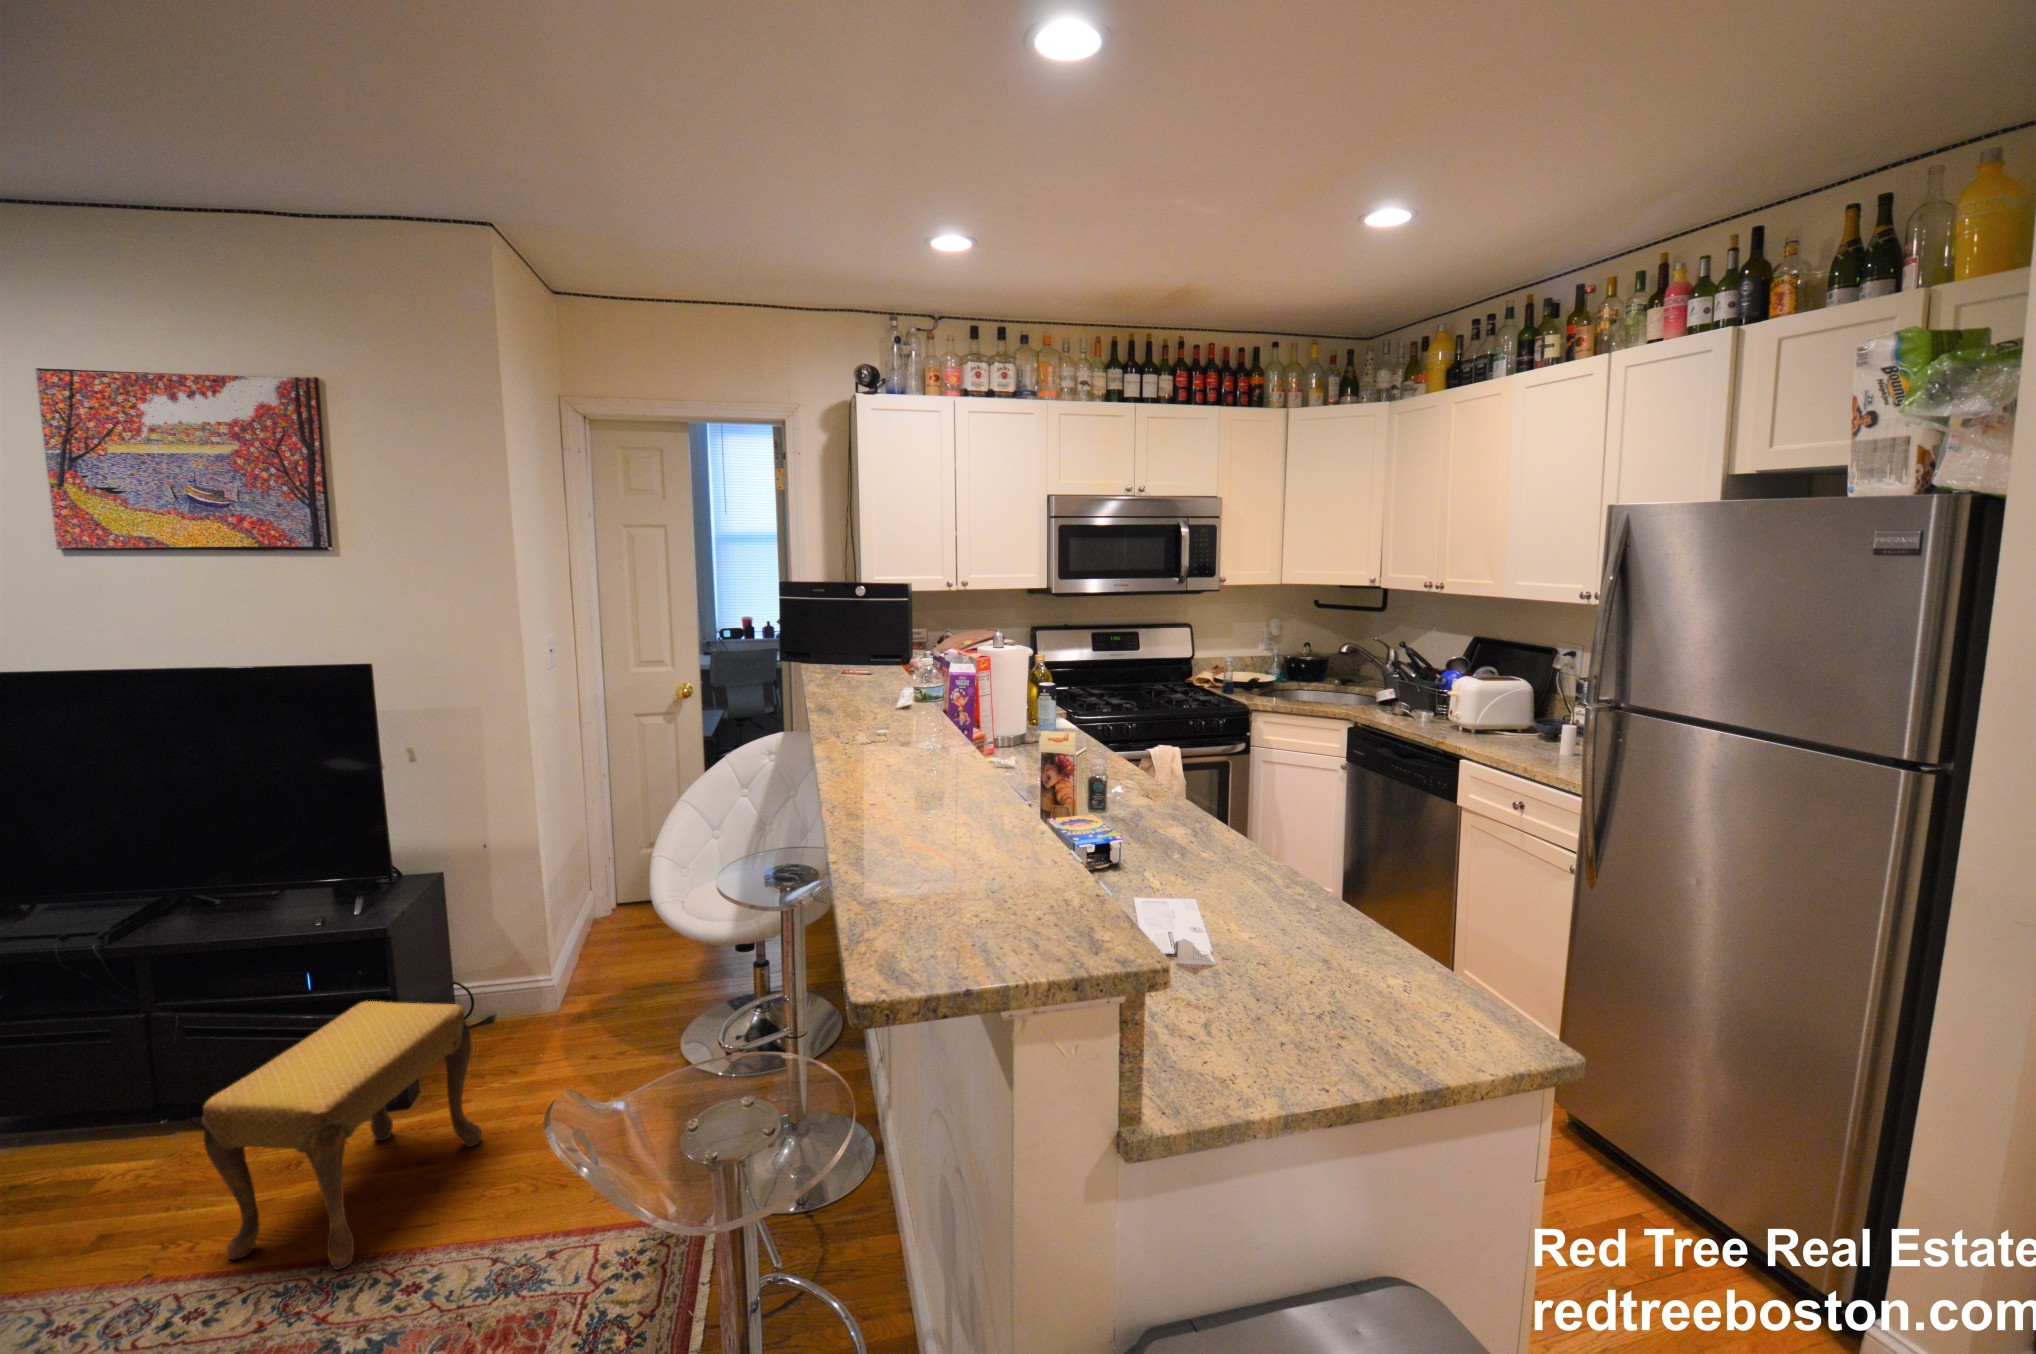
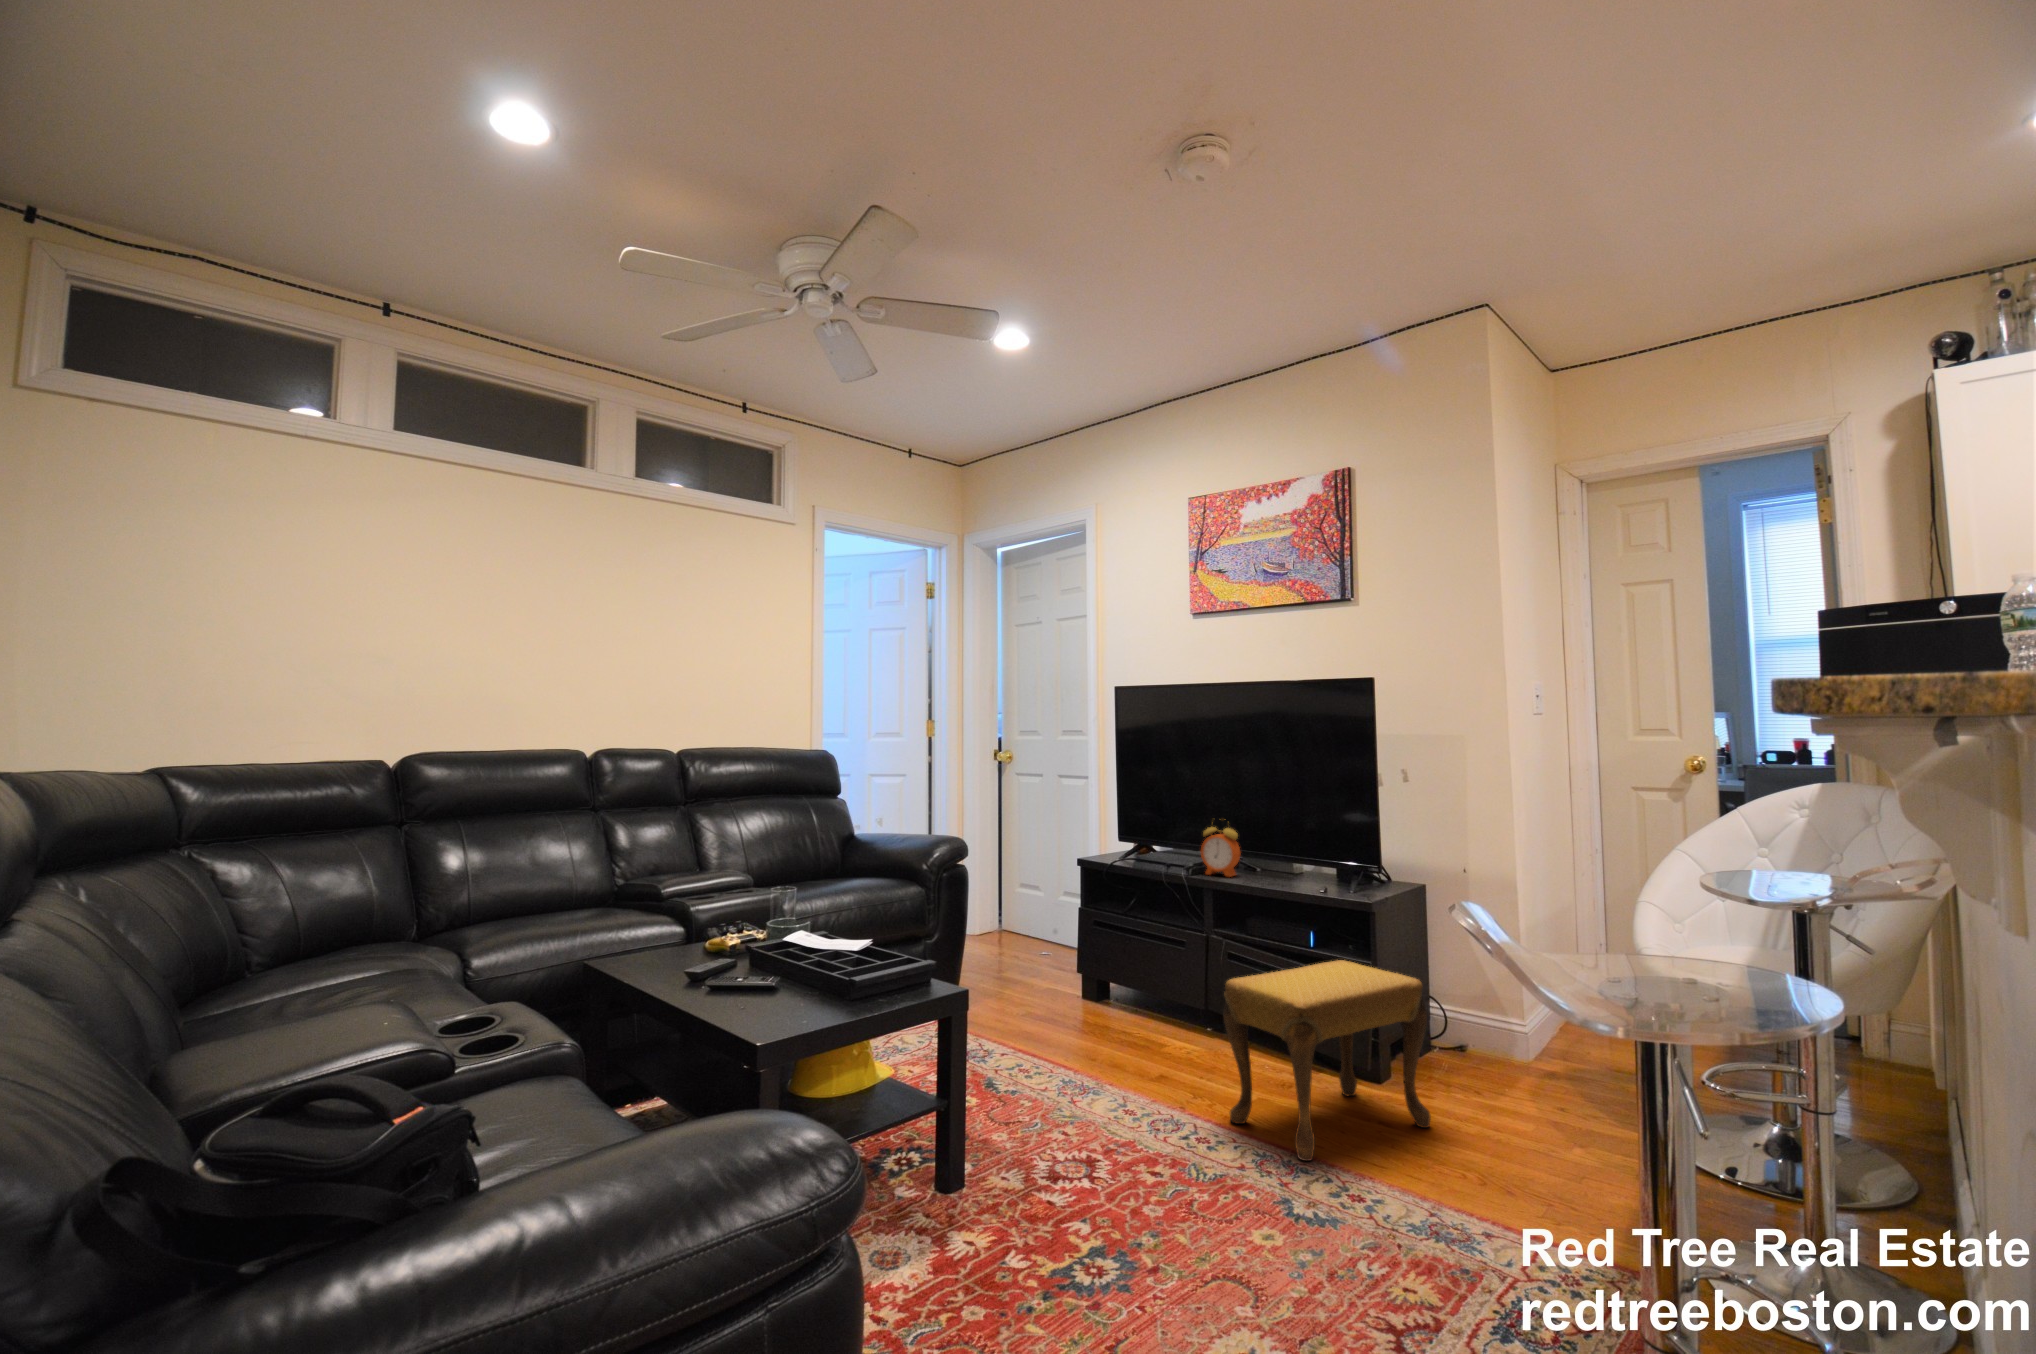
alarm clock: none [126,849,195,927] -> present [1201,827,1240,877]

